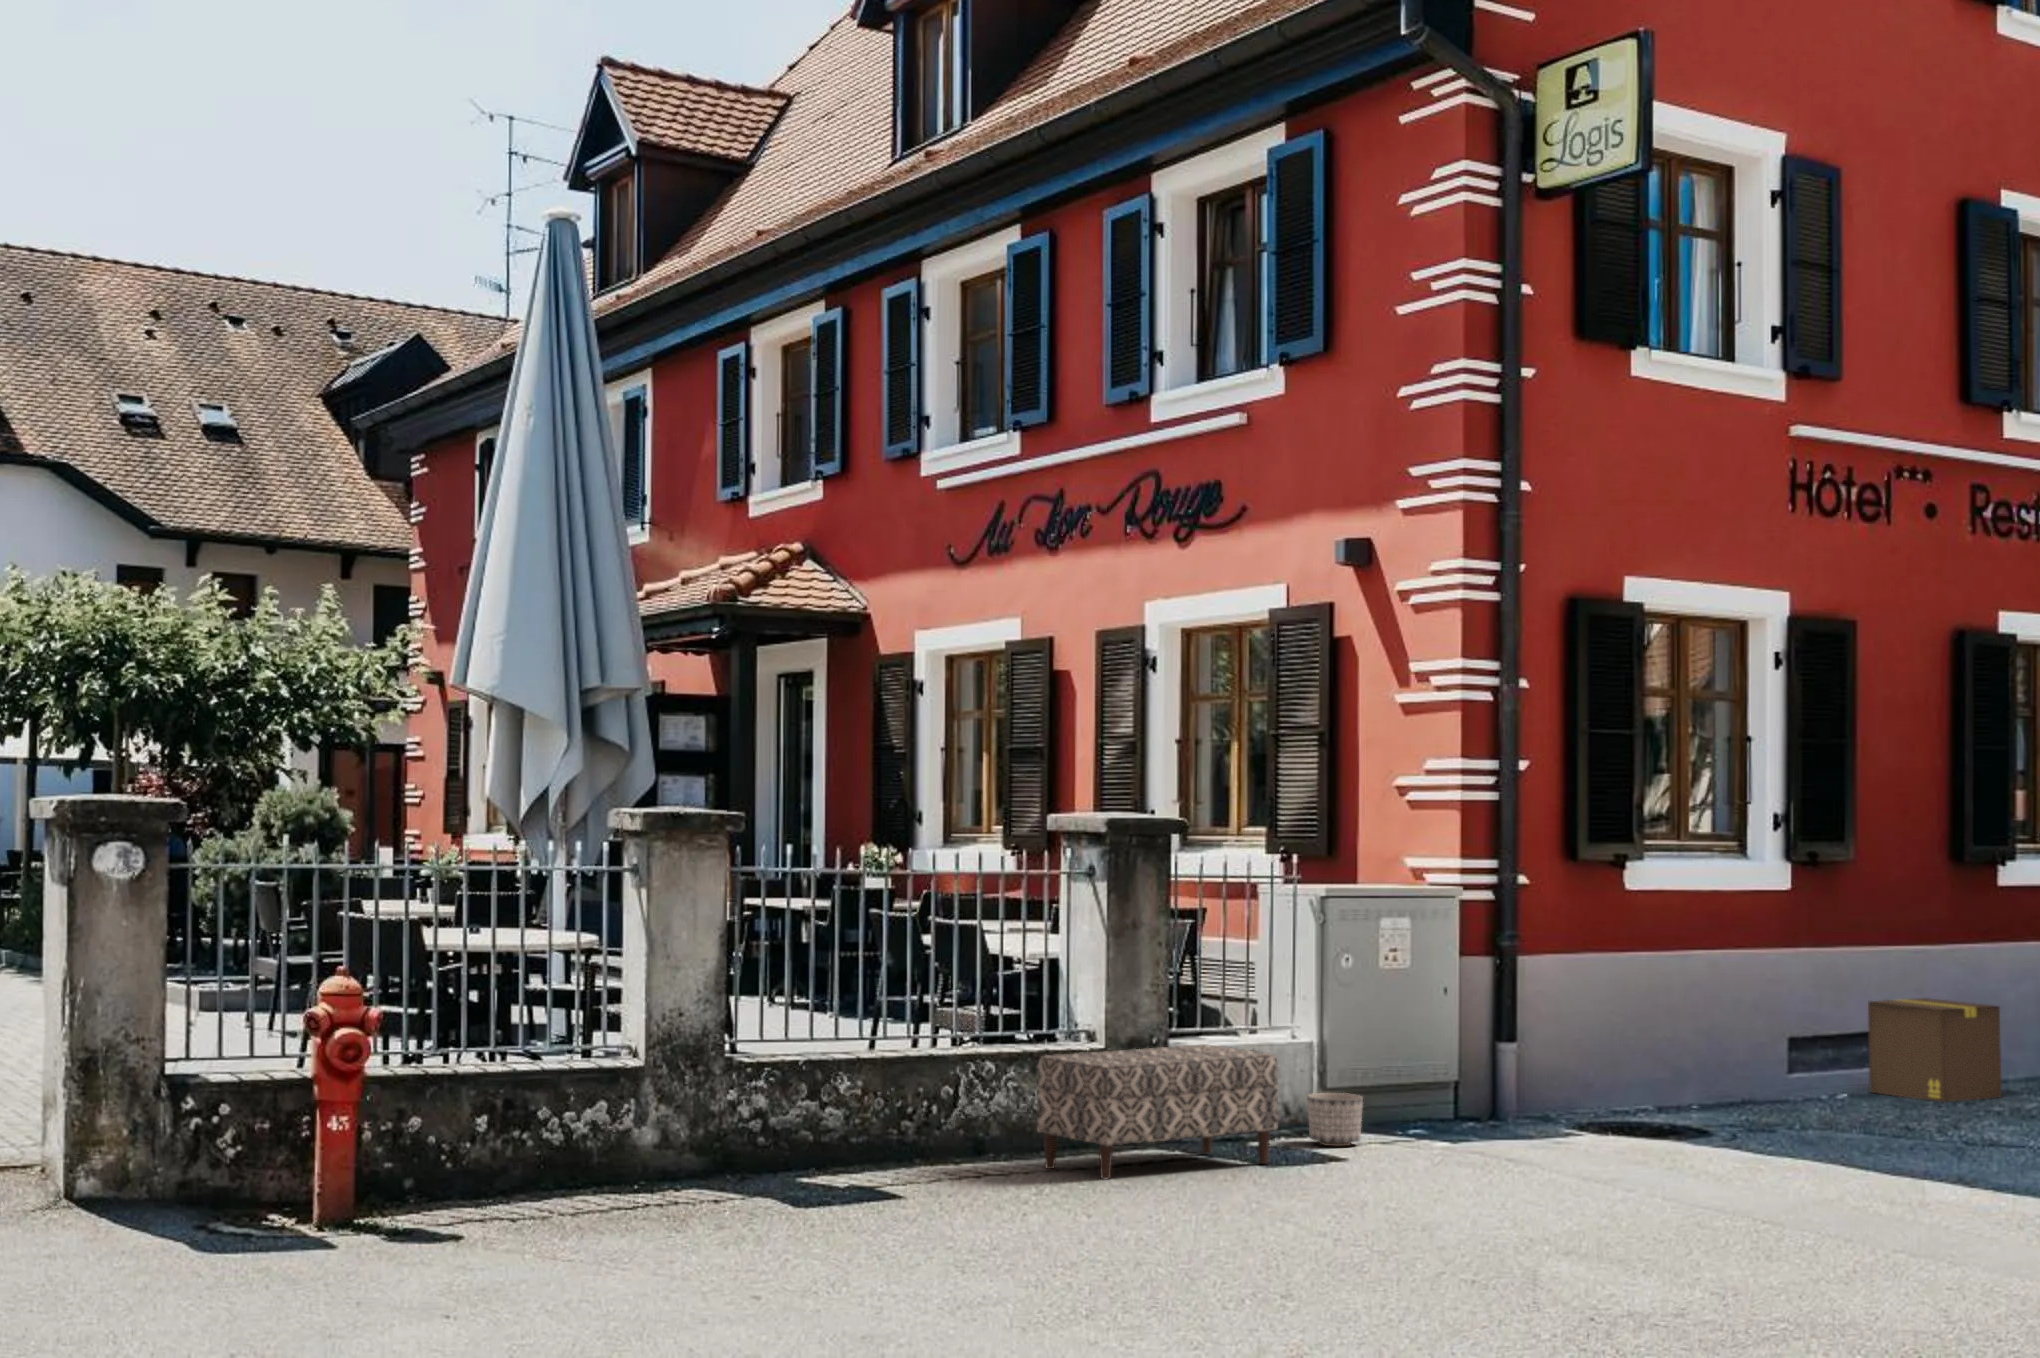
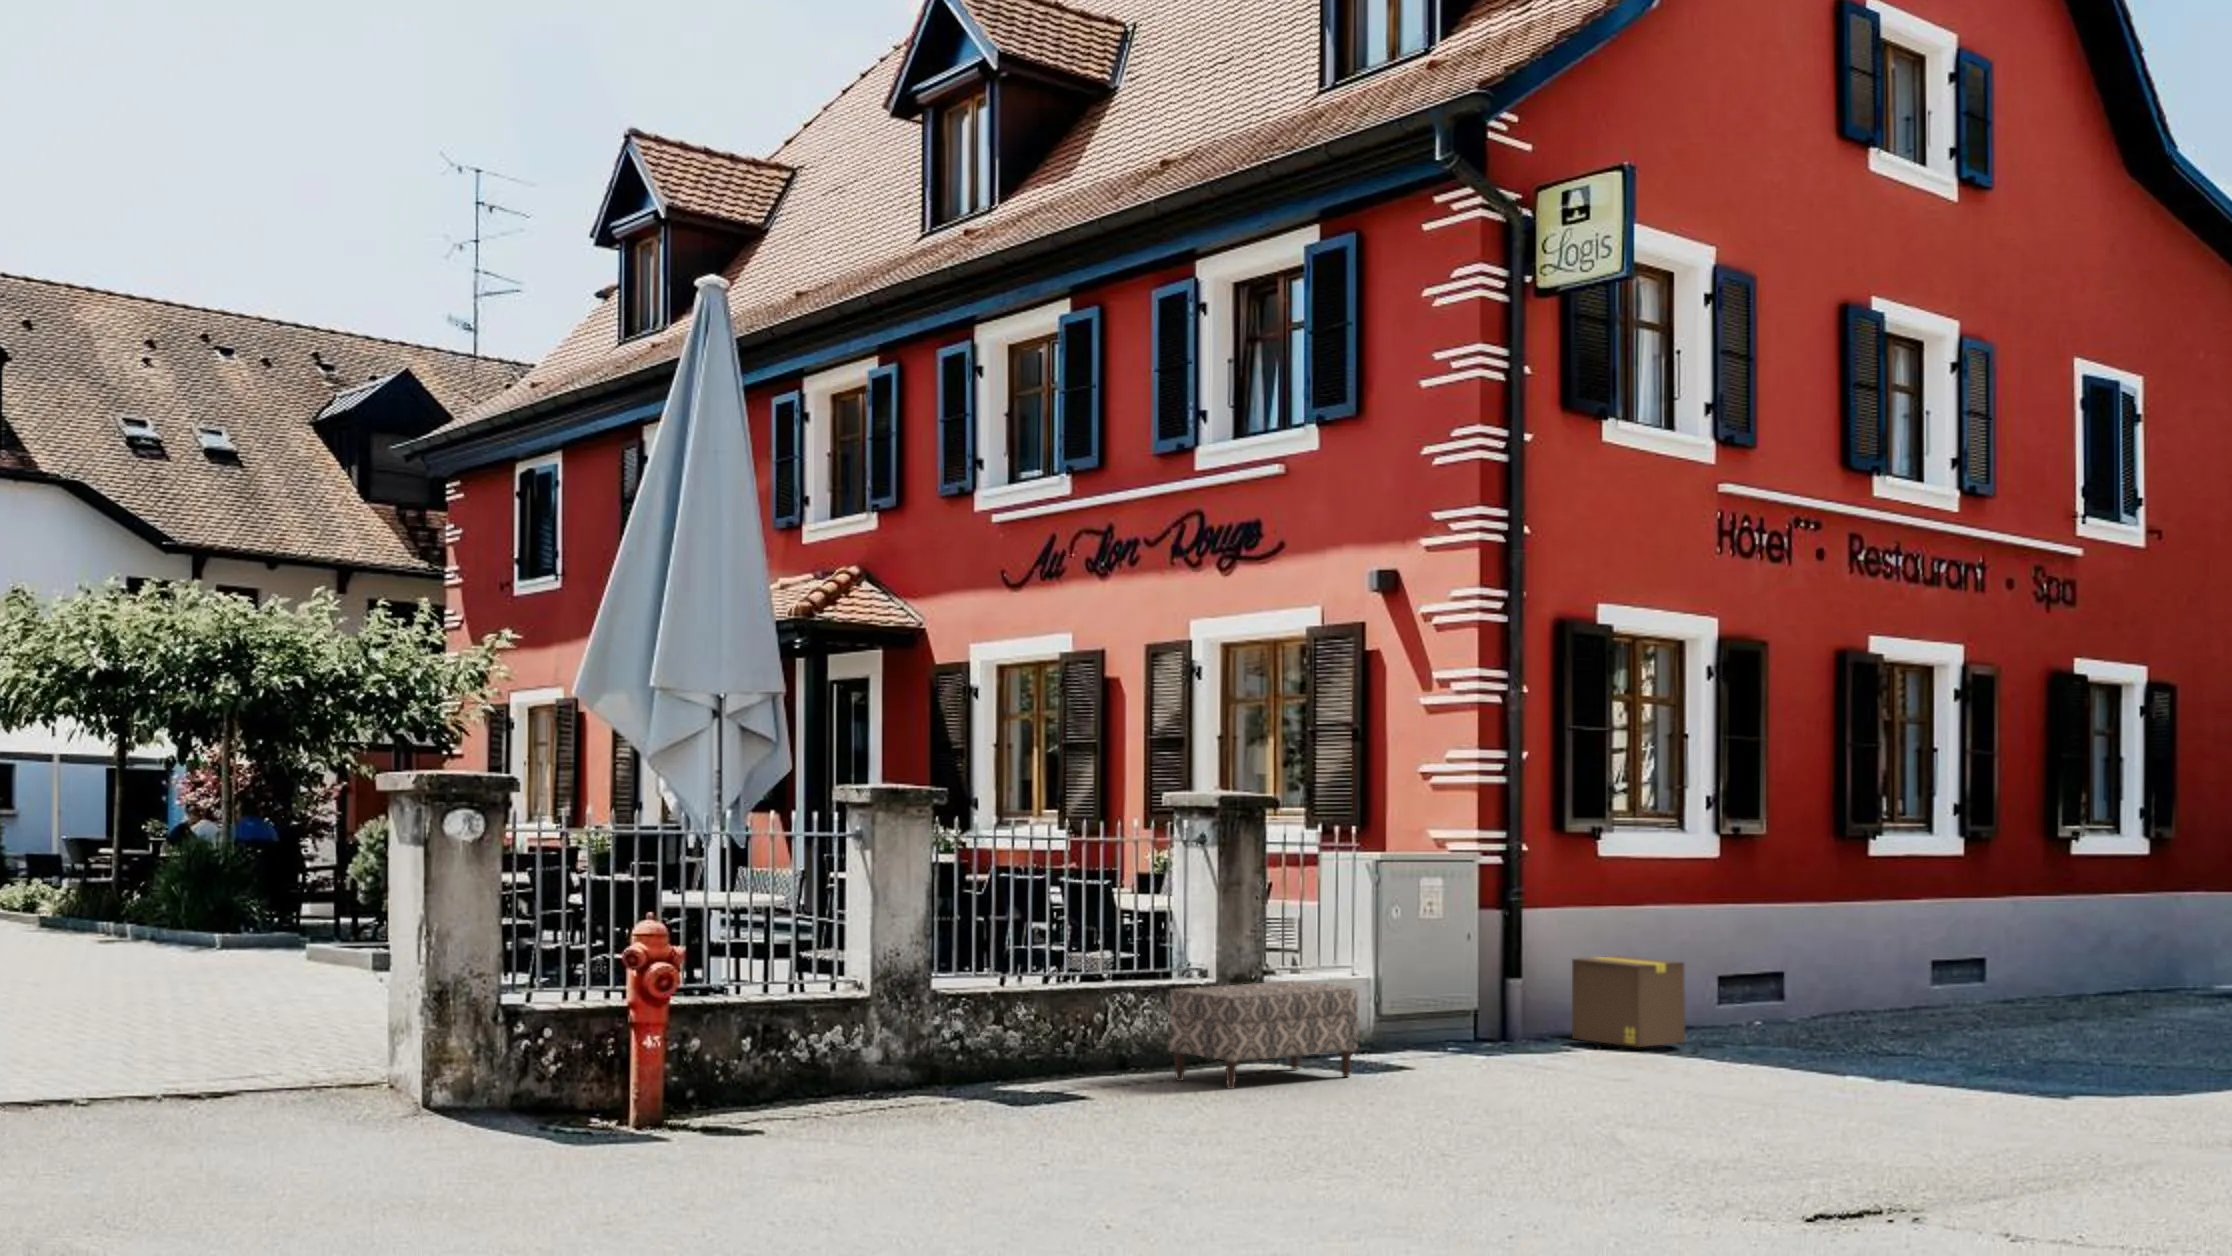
cardboard box: present [1868,998,2002,1102] -> present [1572,956,1685,1047]
planter: present [1307,1093,1363,1146] -> none [1366,1021,1412,1064]

